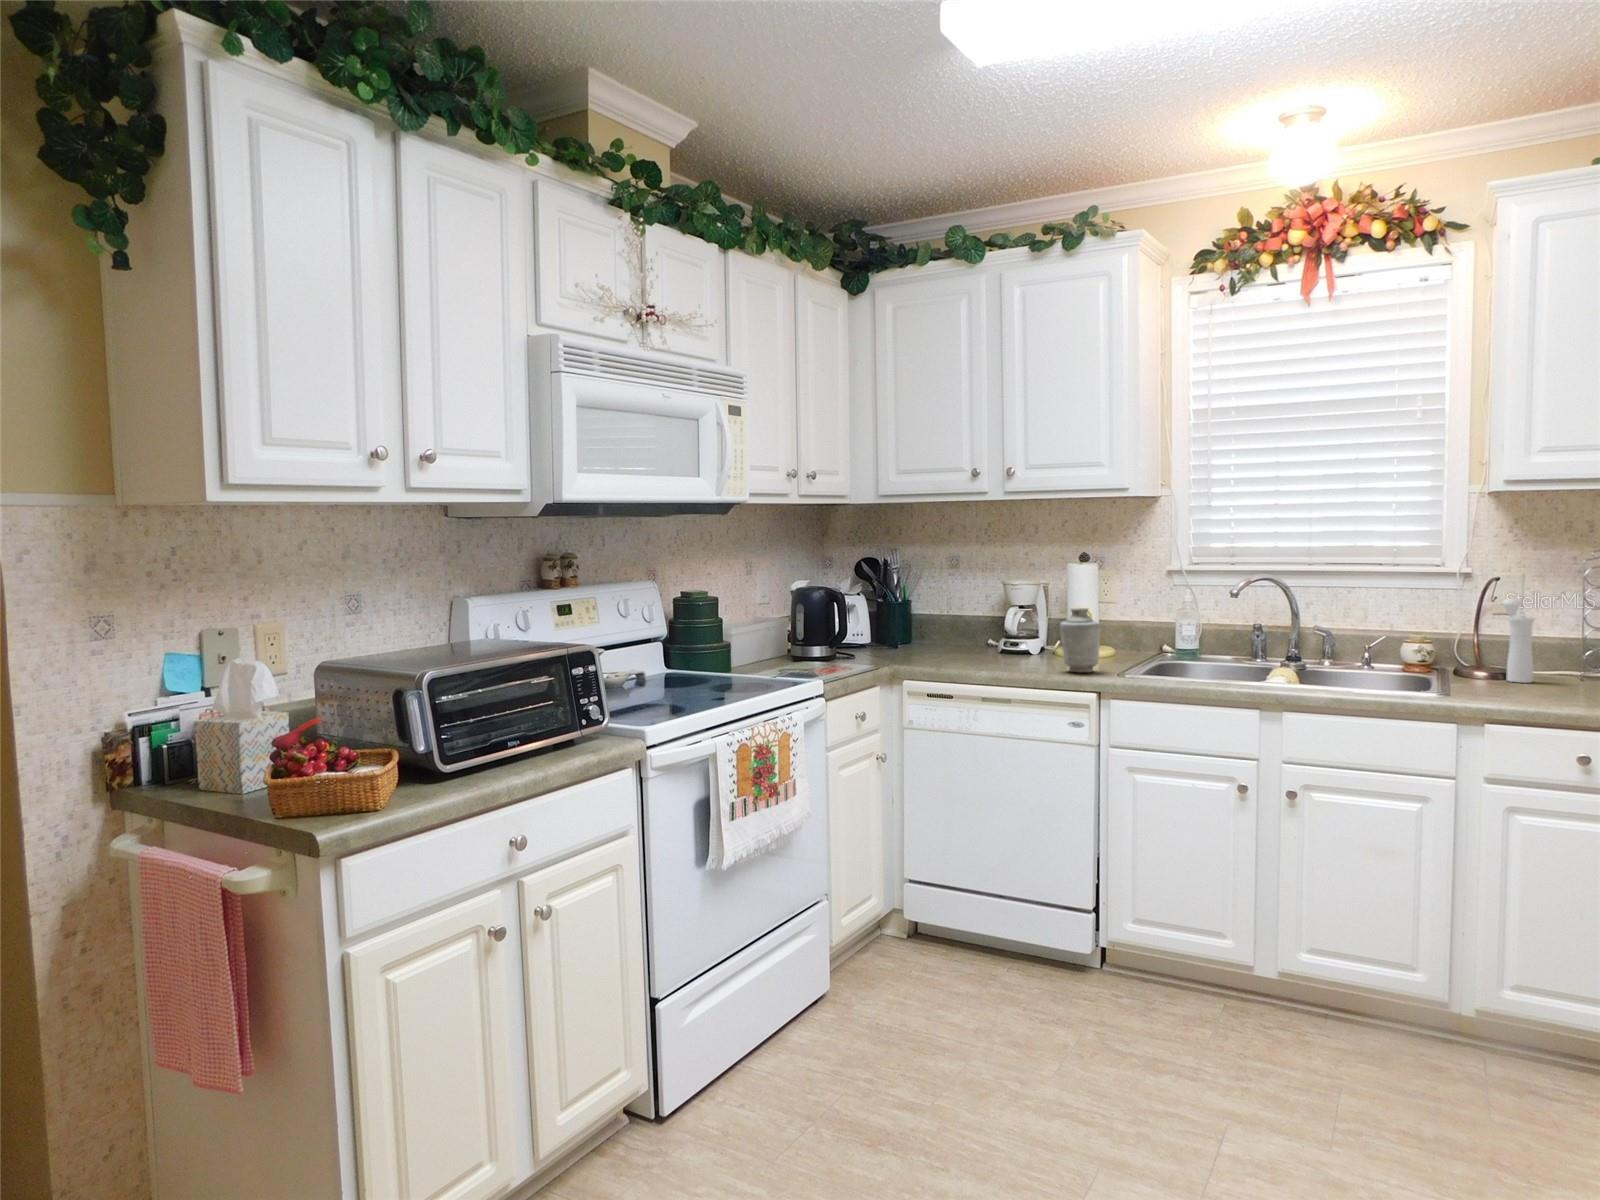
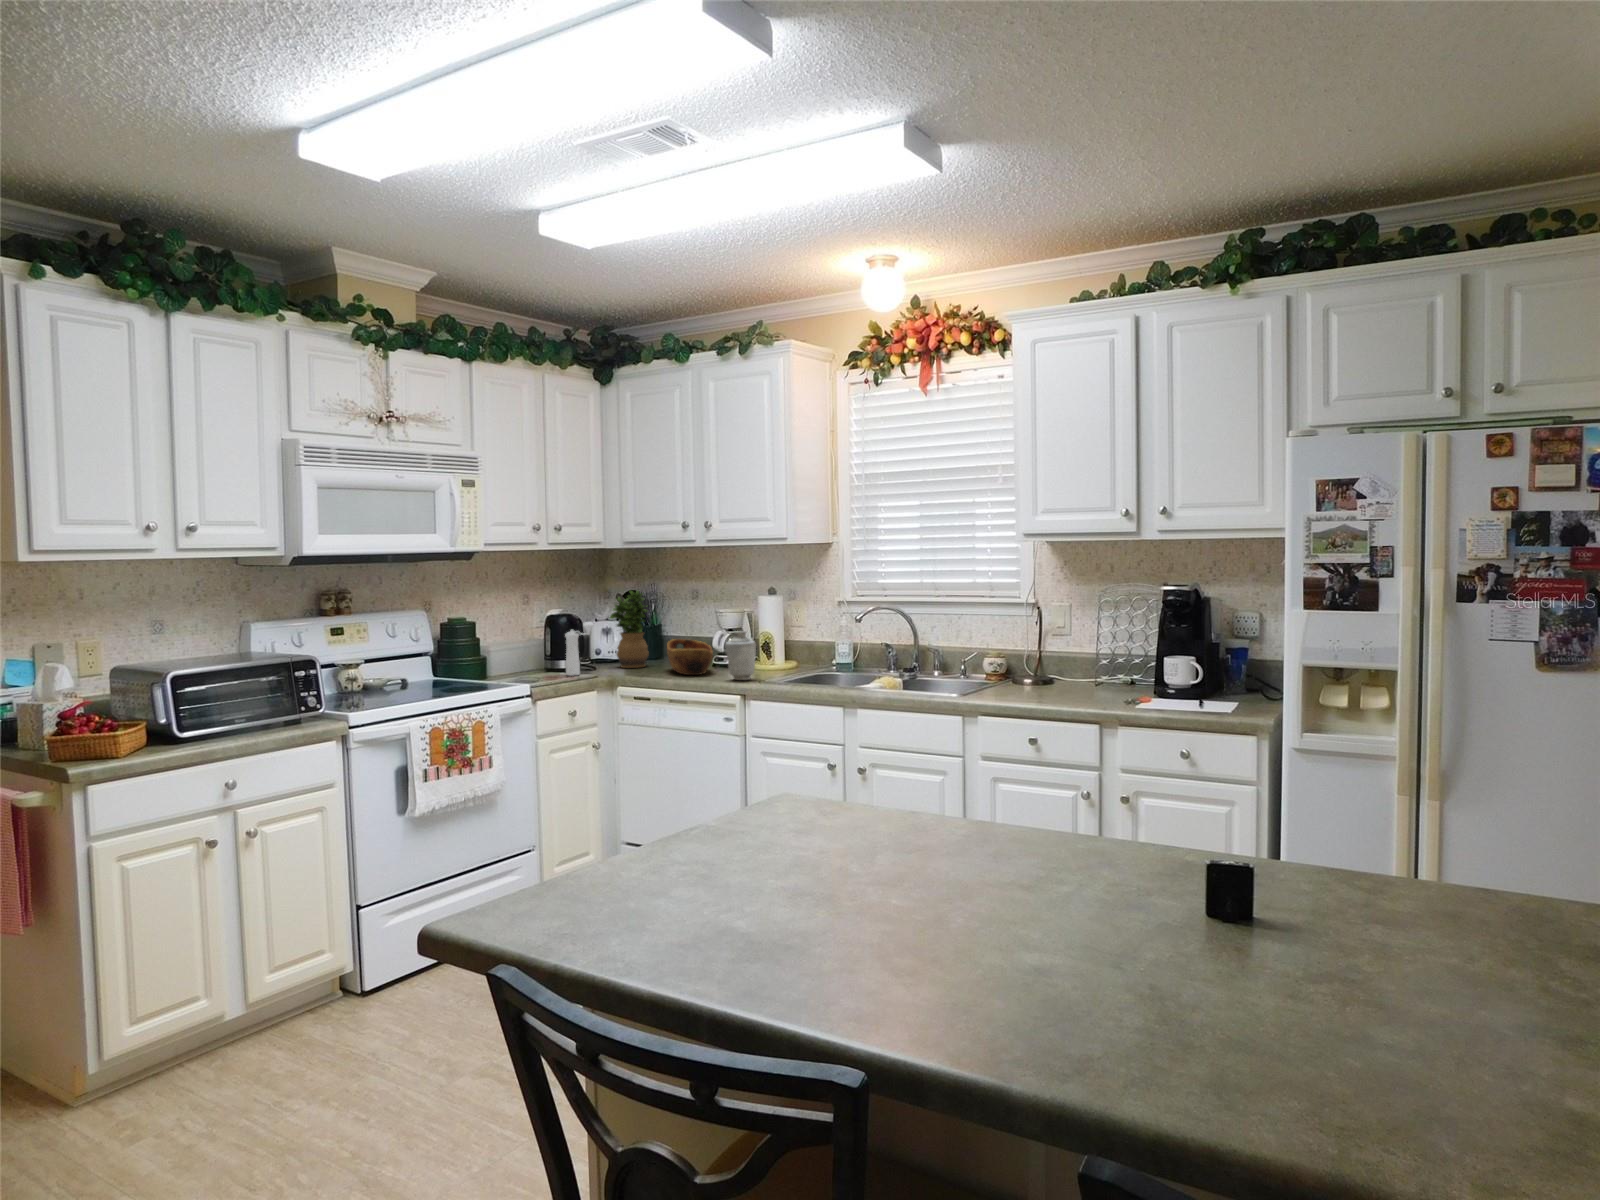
potted plant: none [863,558,914,656] -> present [610,591,649,668]
pepper mill: present [1503,599,1535,683] -> present [565,622,593,676]
wooden bowl: none [947,619,1024,666] -> present [667,639,713,675]

